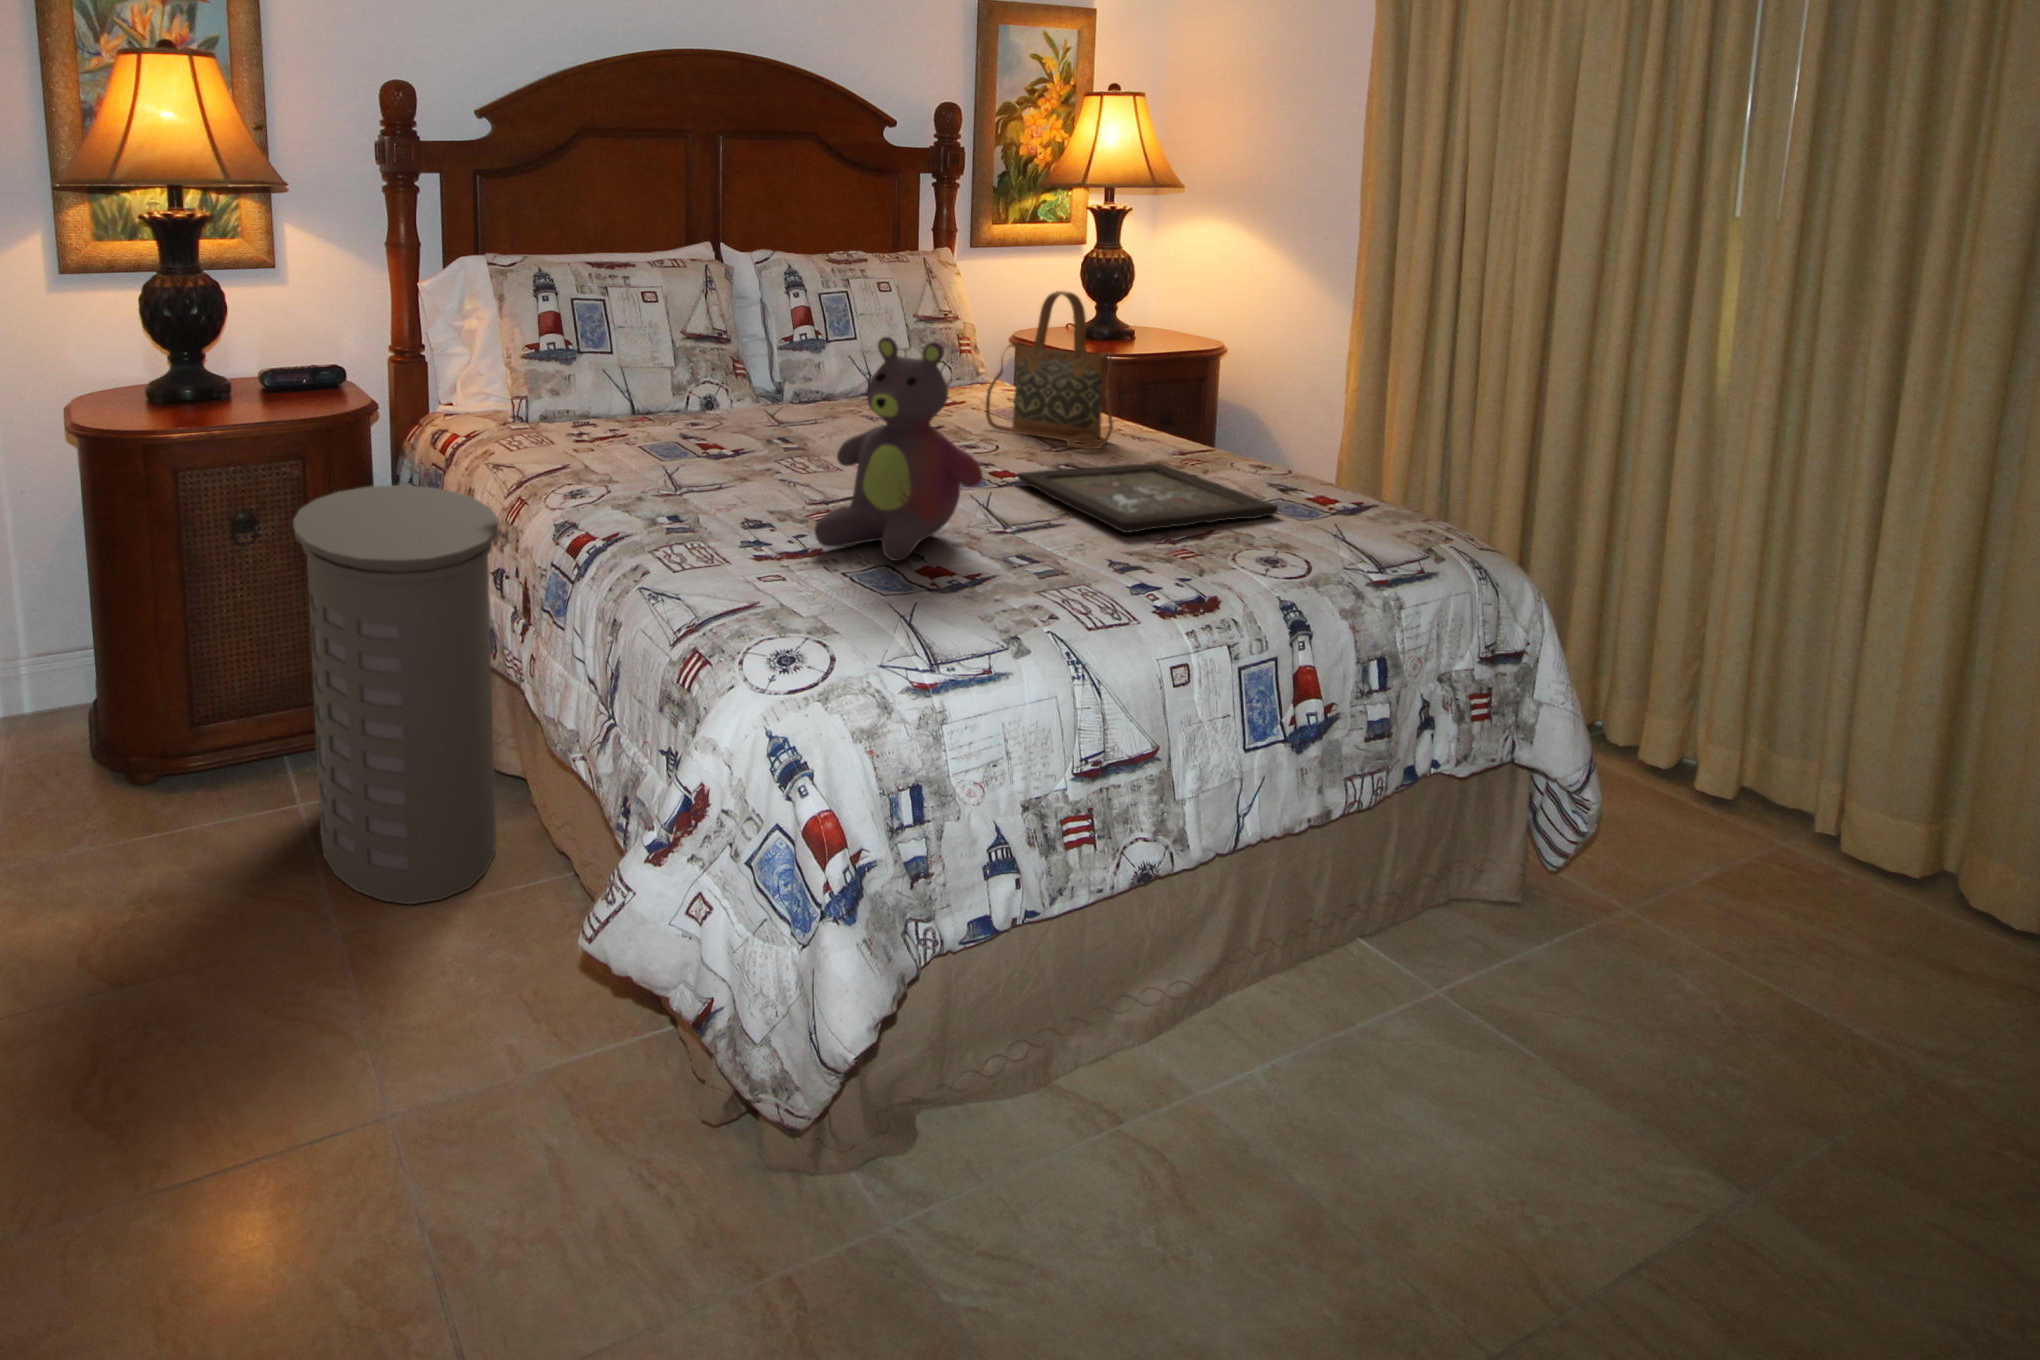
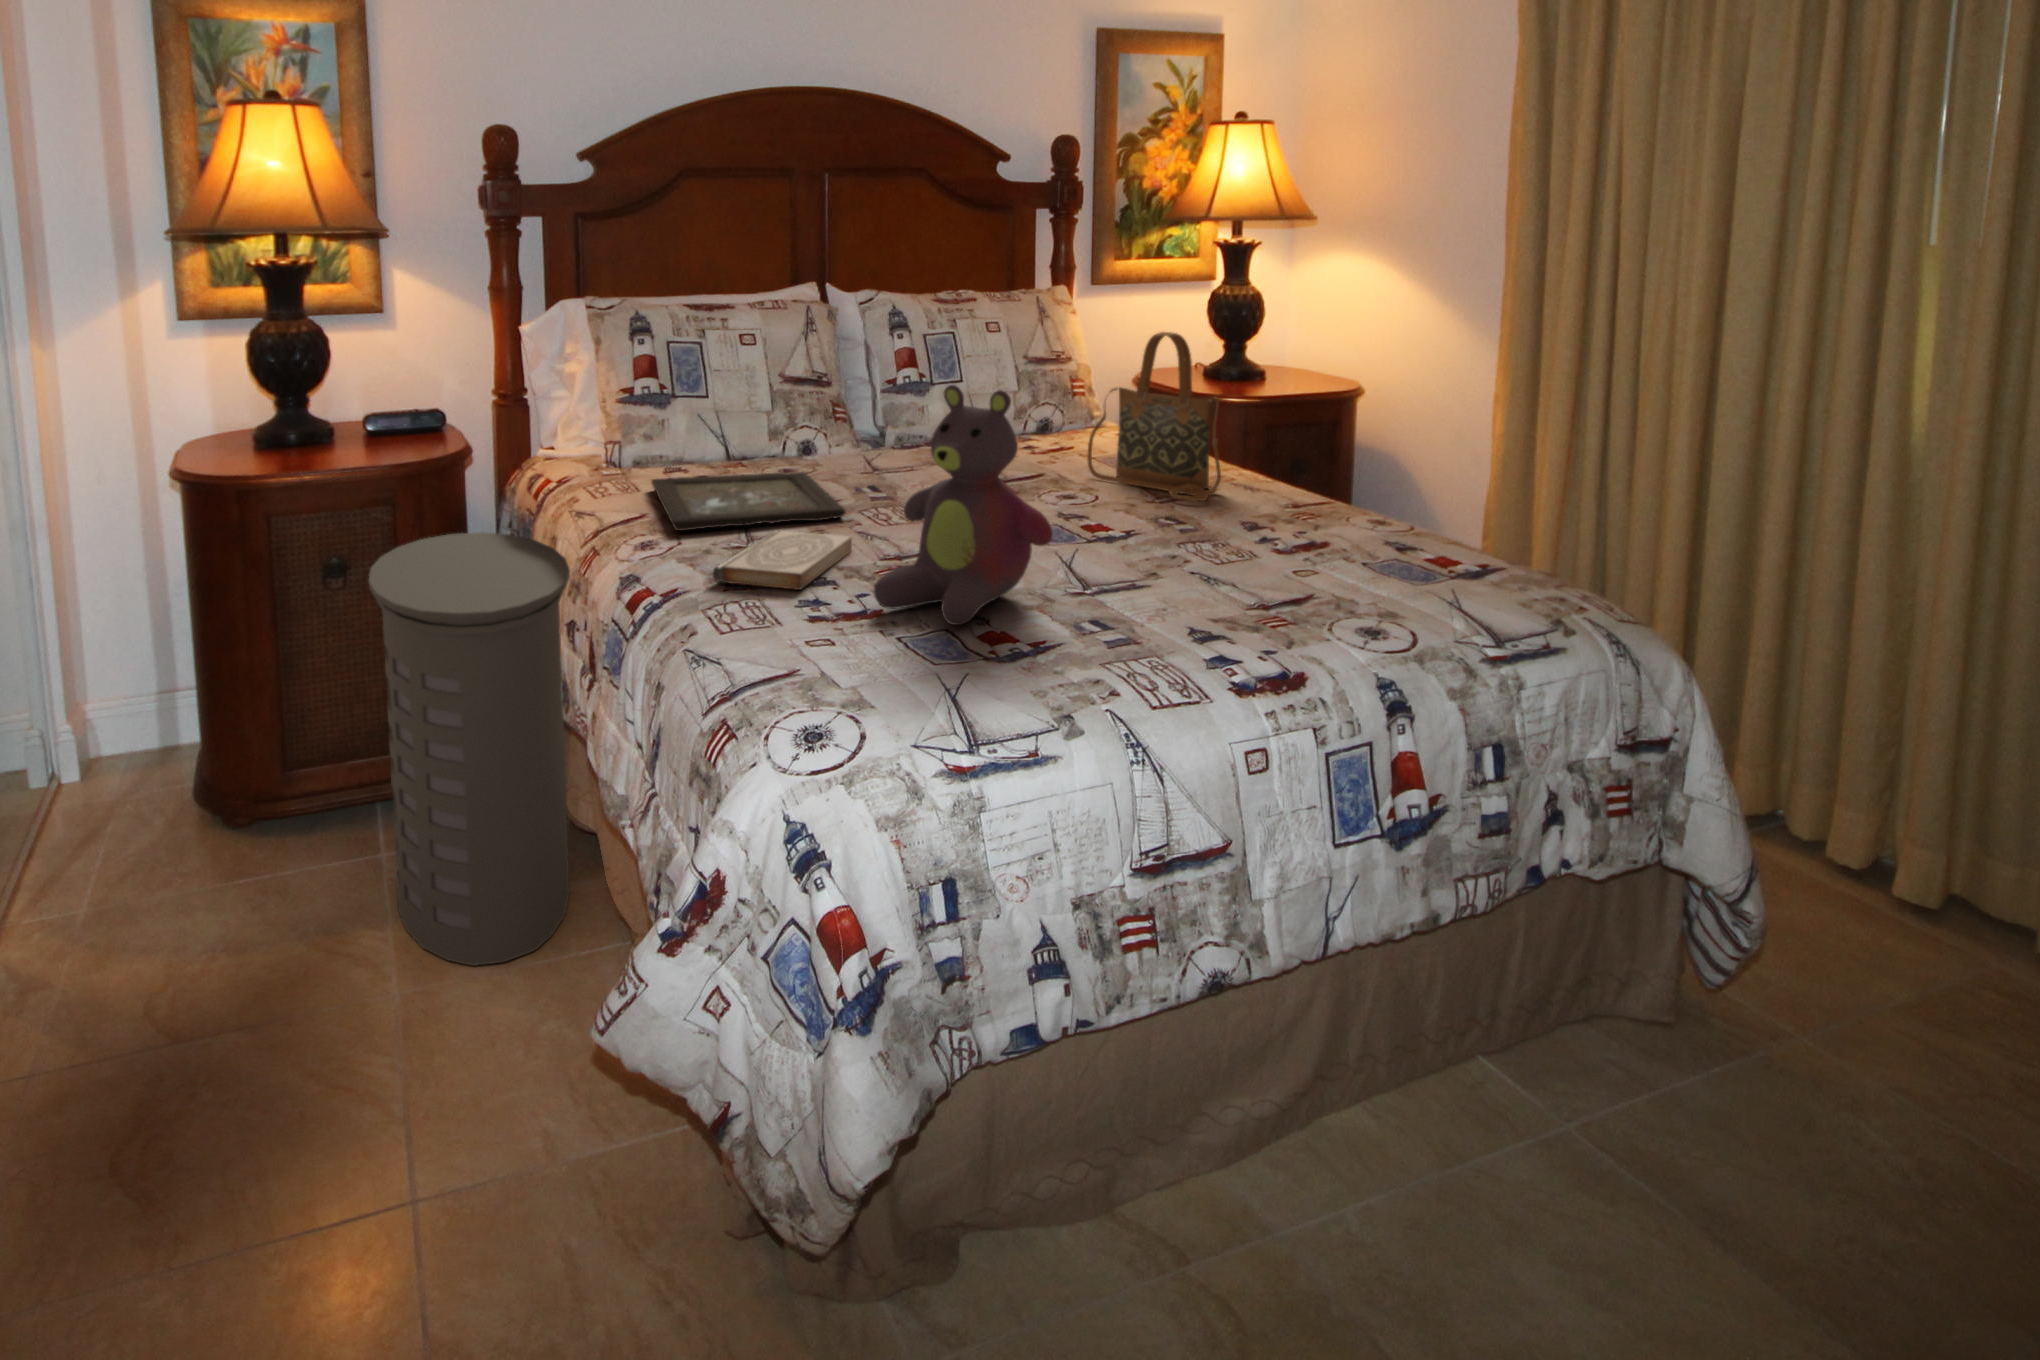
tray: present [1017,463,1278,533] -> present [651,472,846,531]
book: none [651,478,778,532] -> present [713,530,852,590]

